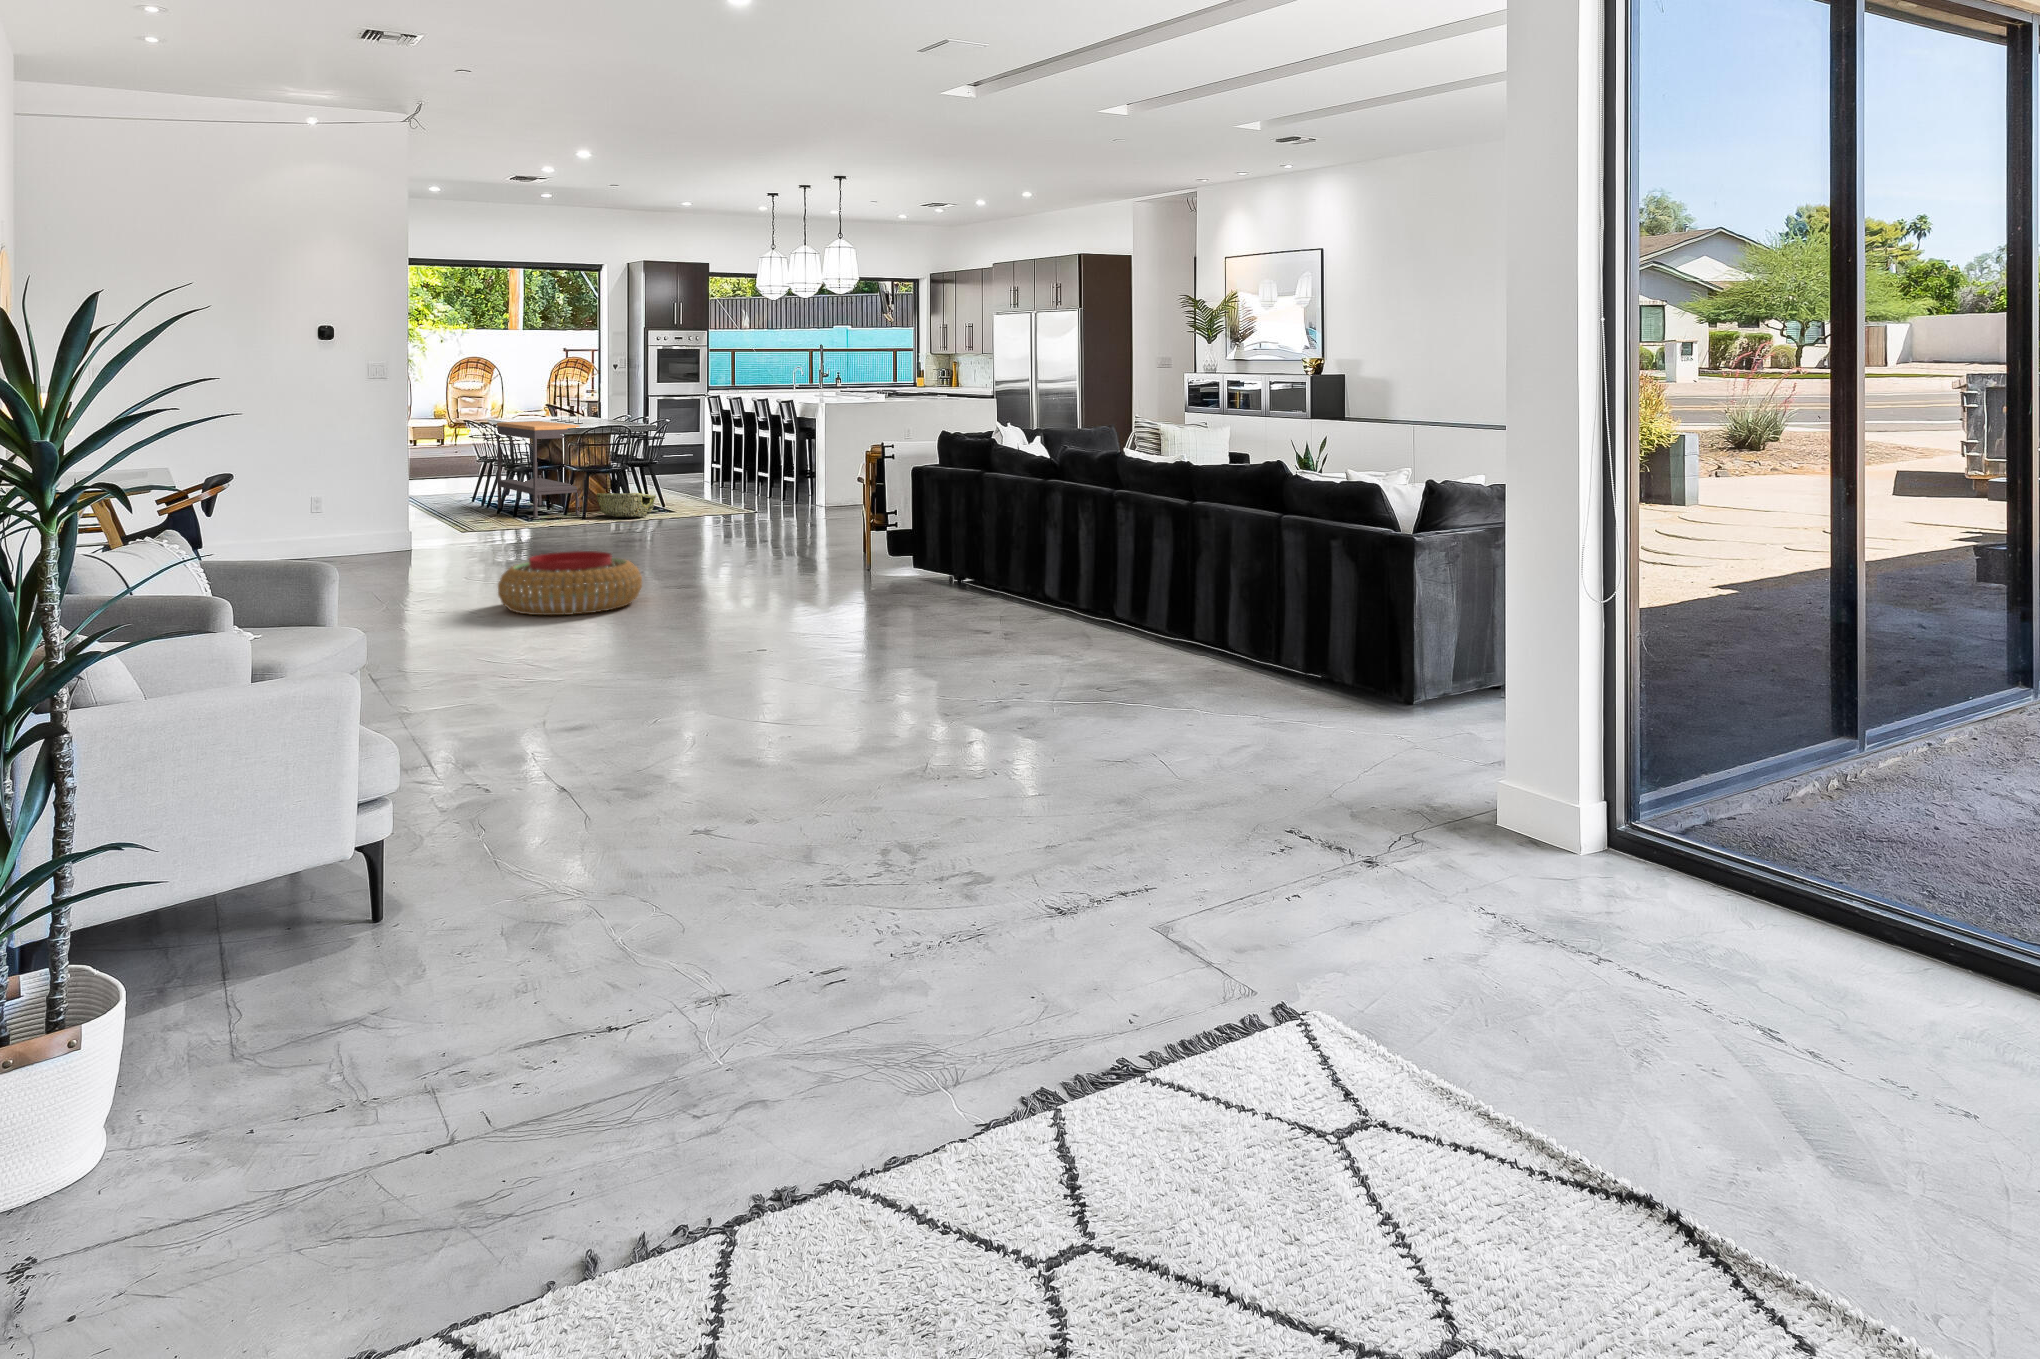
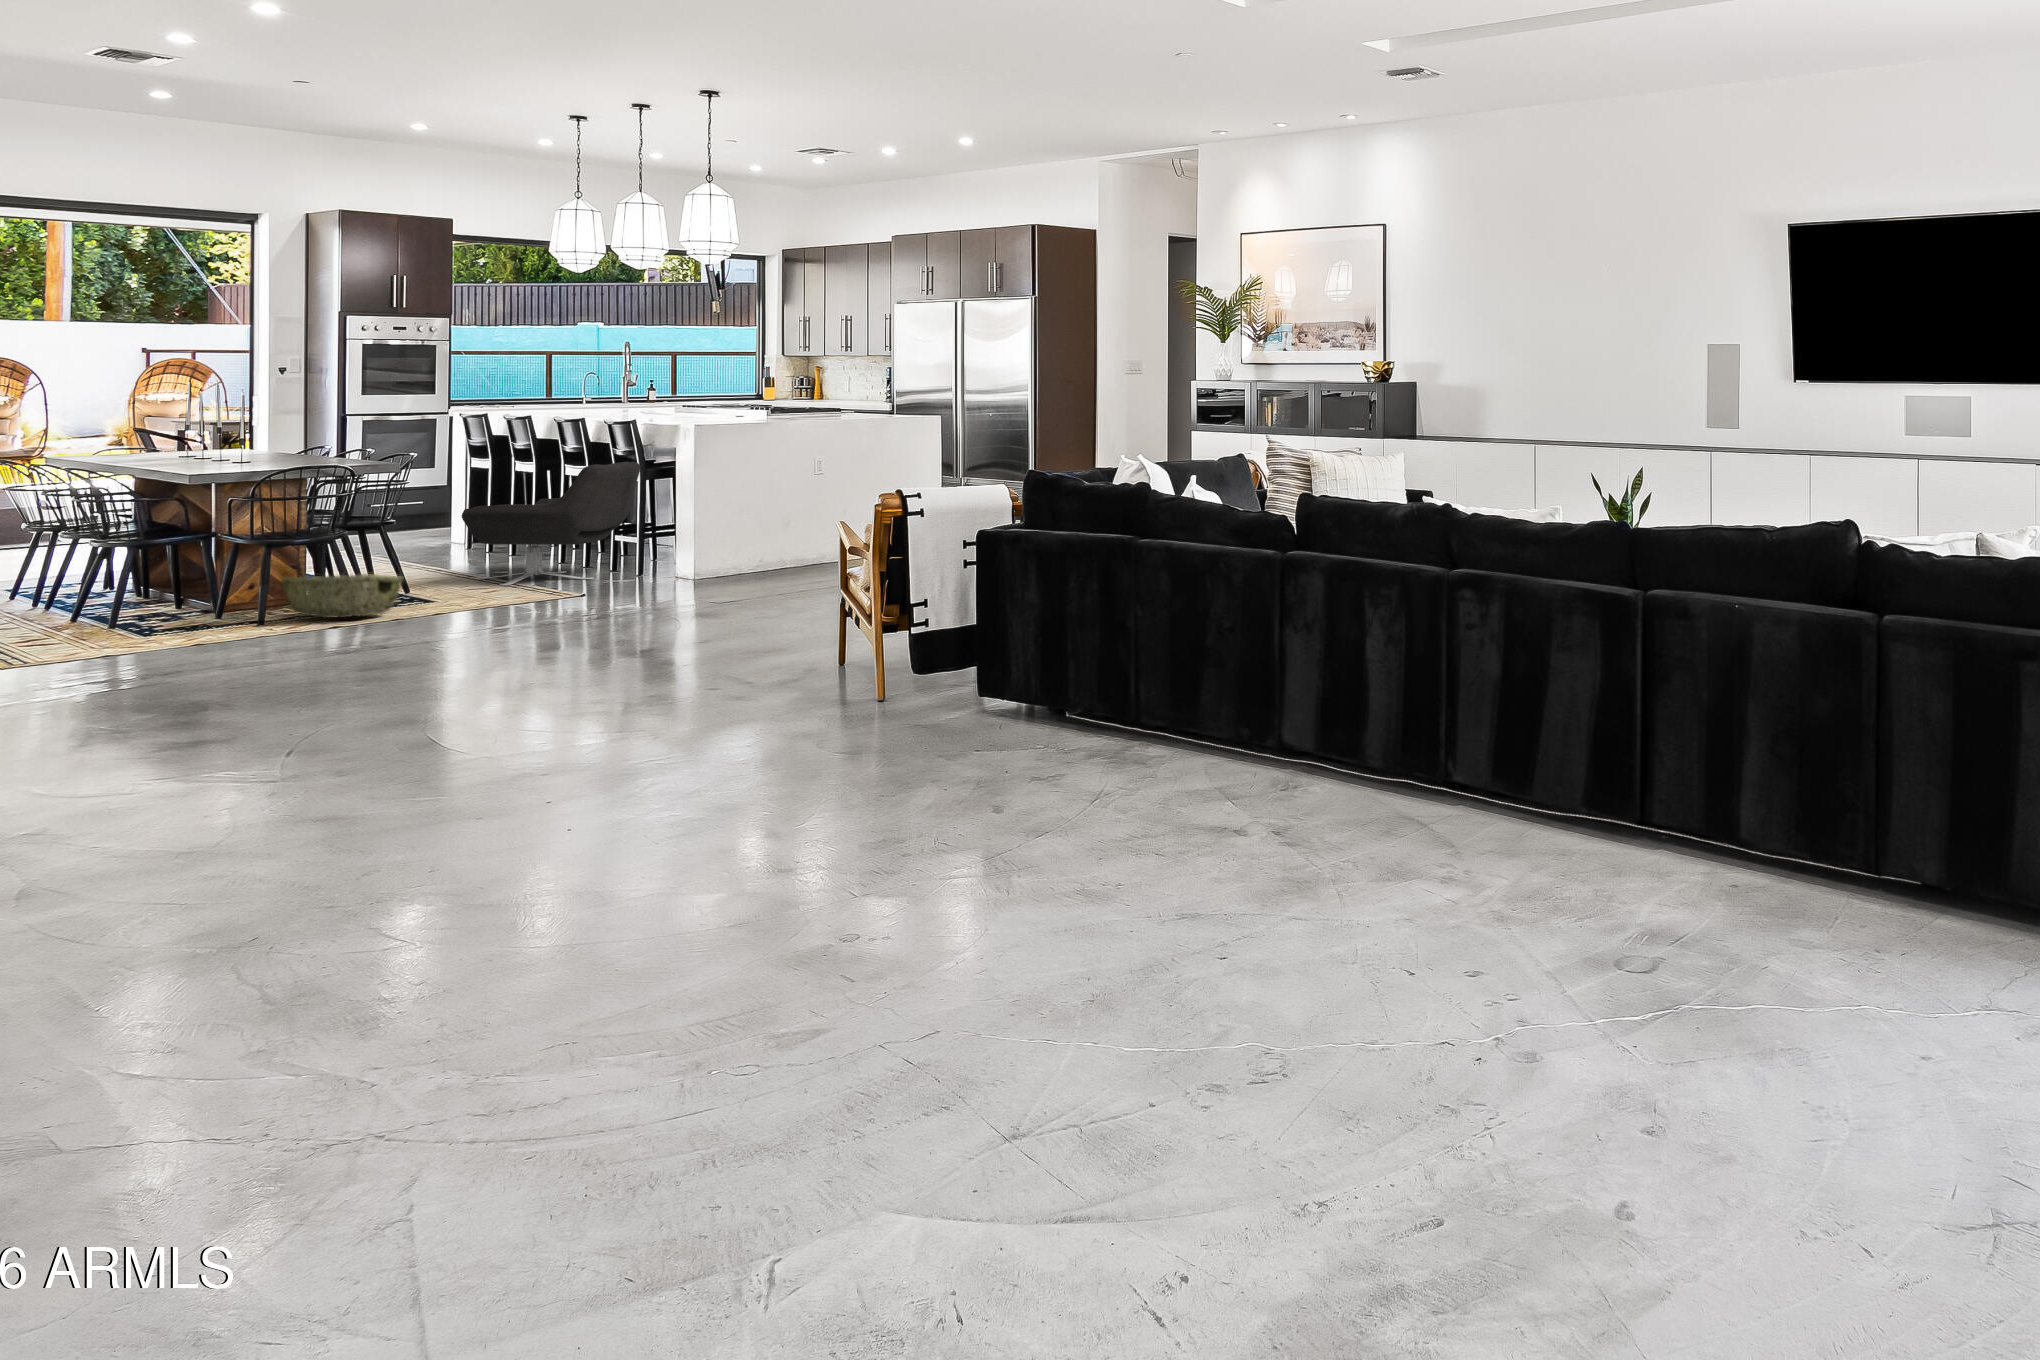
console table: present [497,421,580,518] -> none [58,451,244,626]
lounge chair: none [693,430,793,504] -> present [462,462,640,586]
pouf: present [498,551,642,615] -> none [113,726,499,901]

